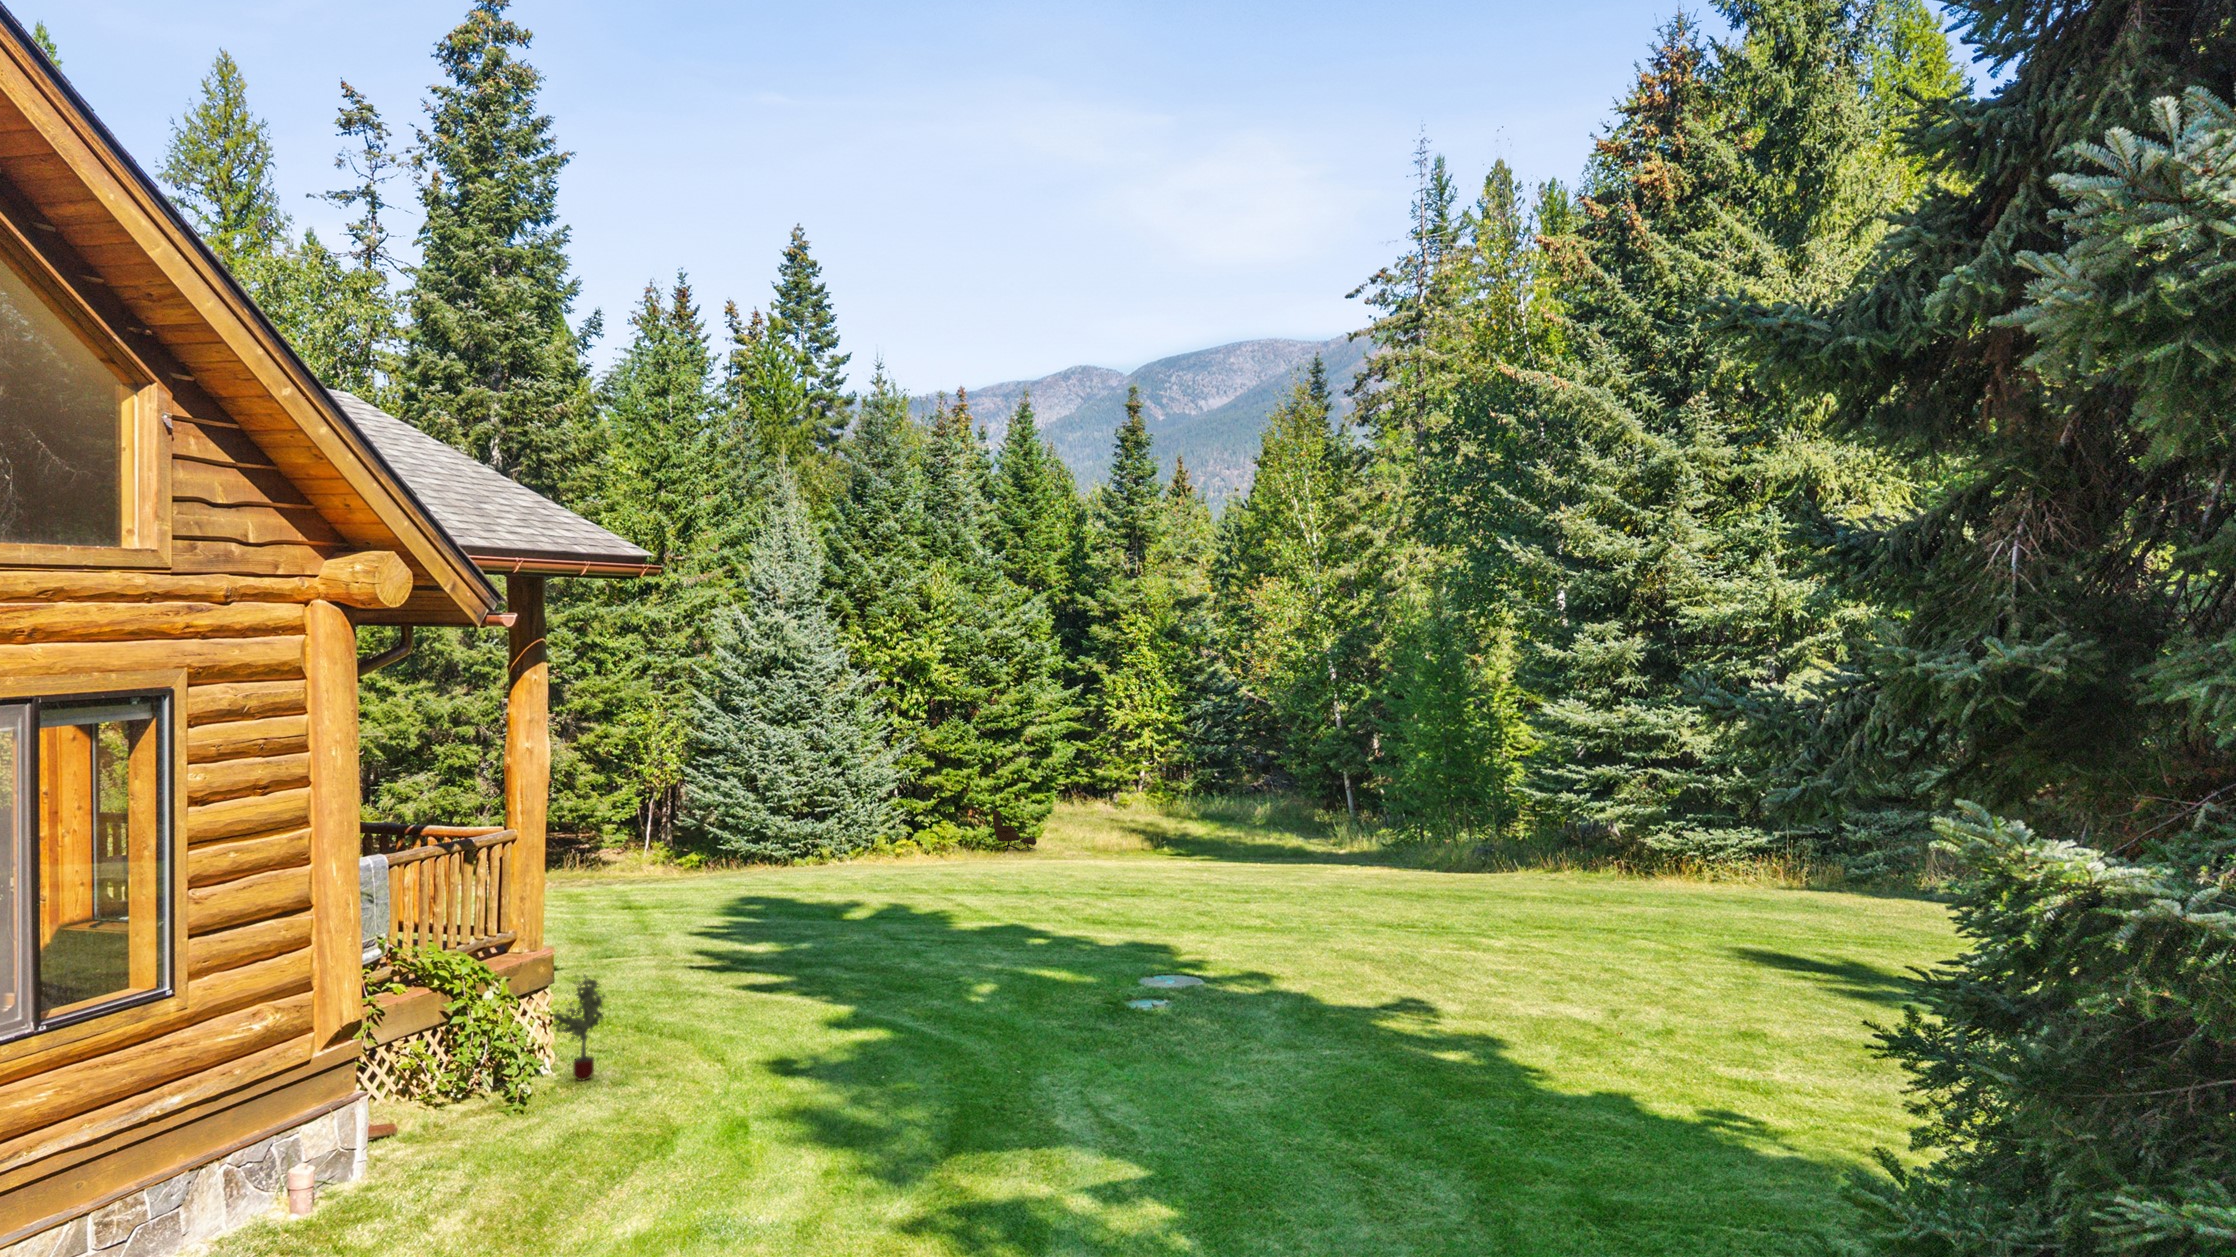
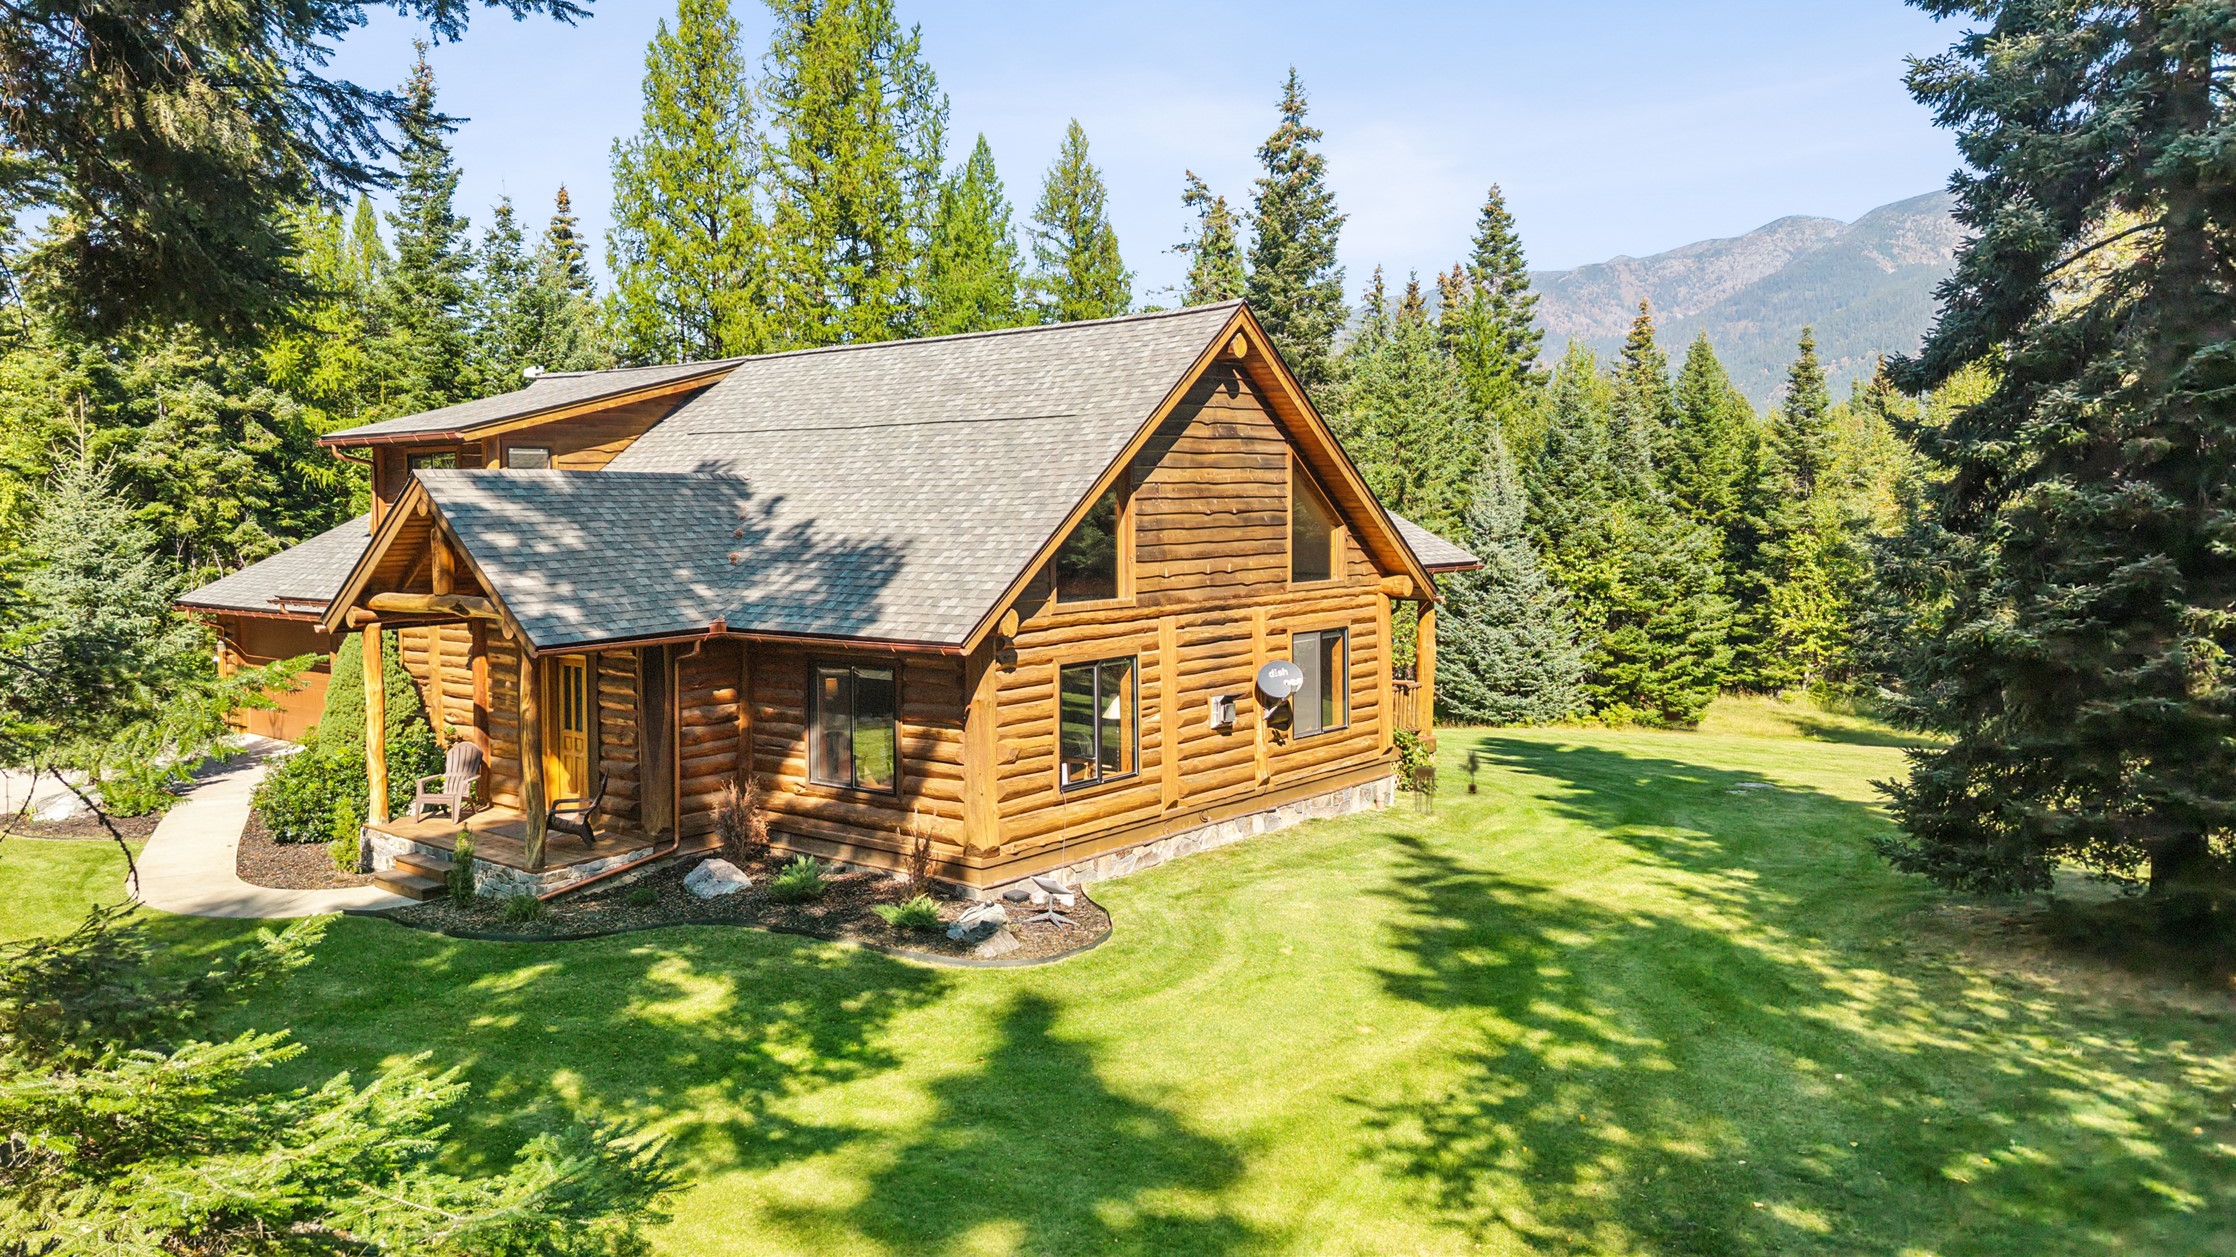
side table: none [321,1073,401,1226] -> present [1413,766,1435,805]

